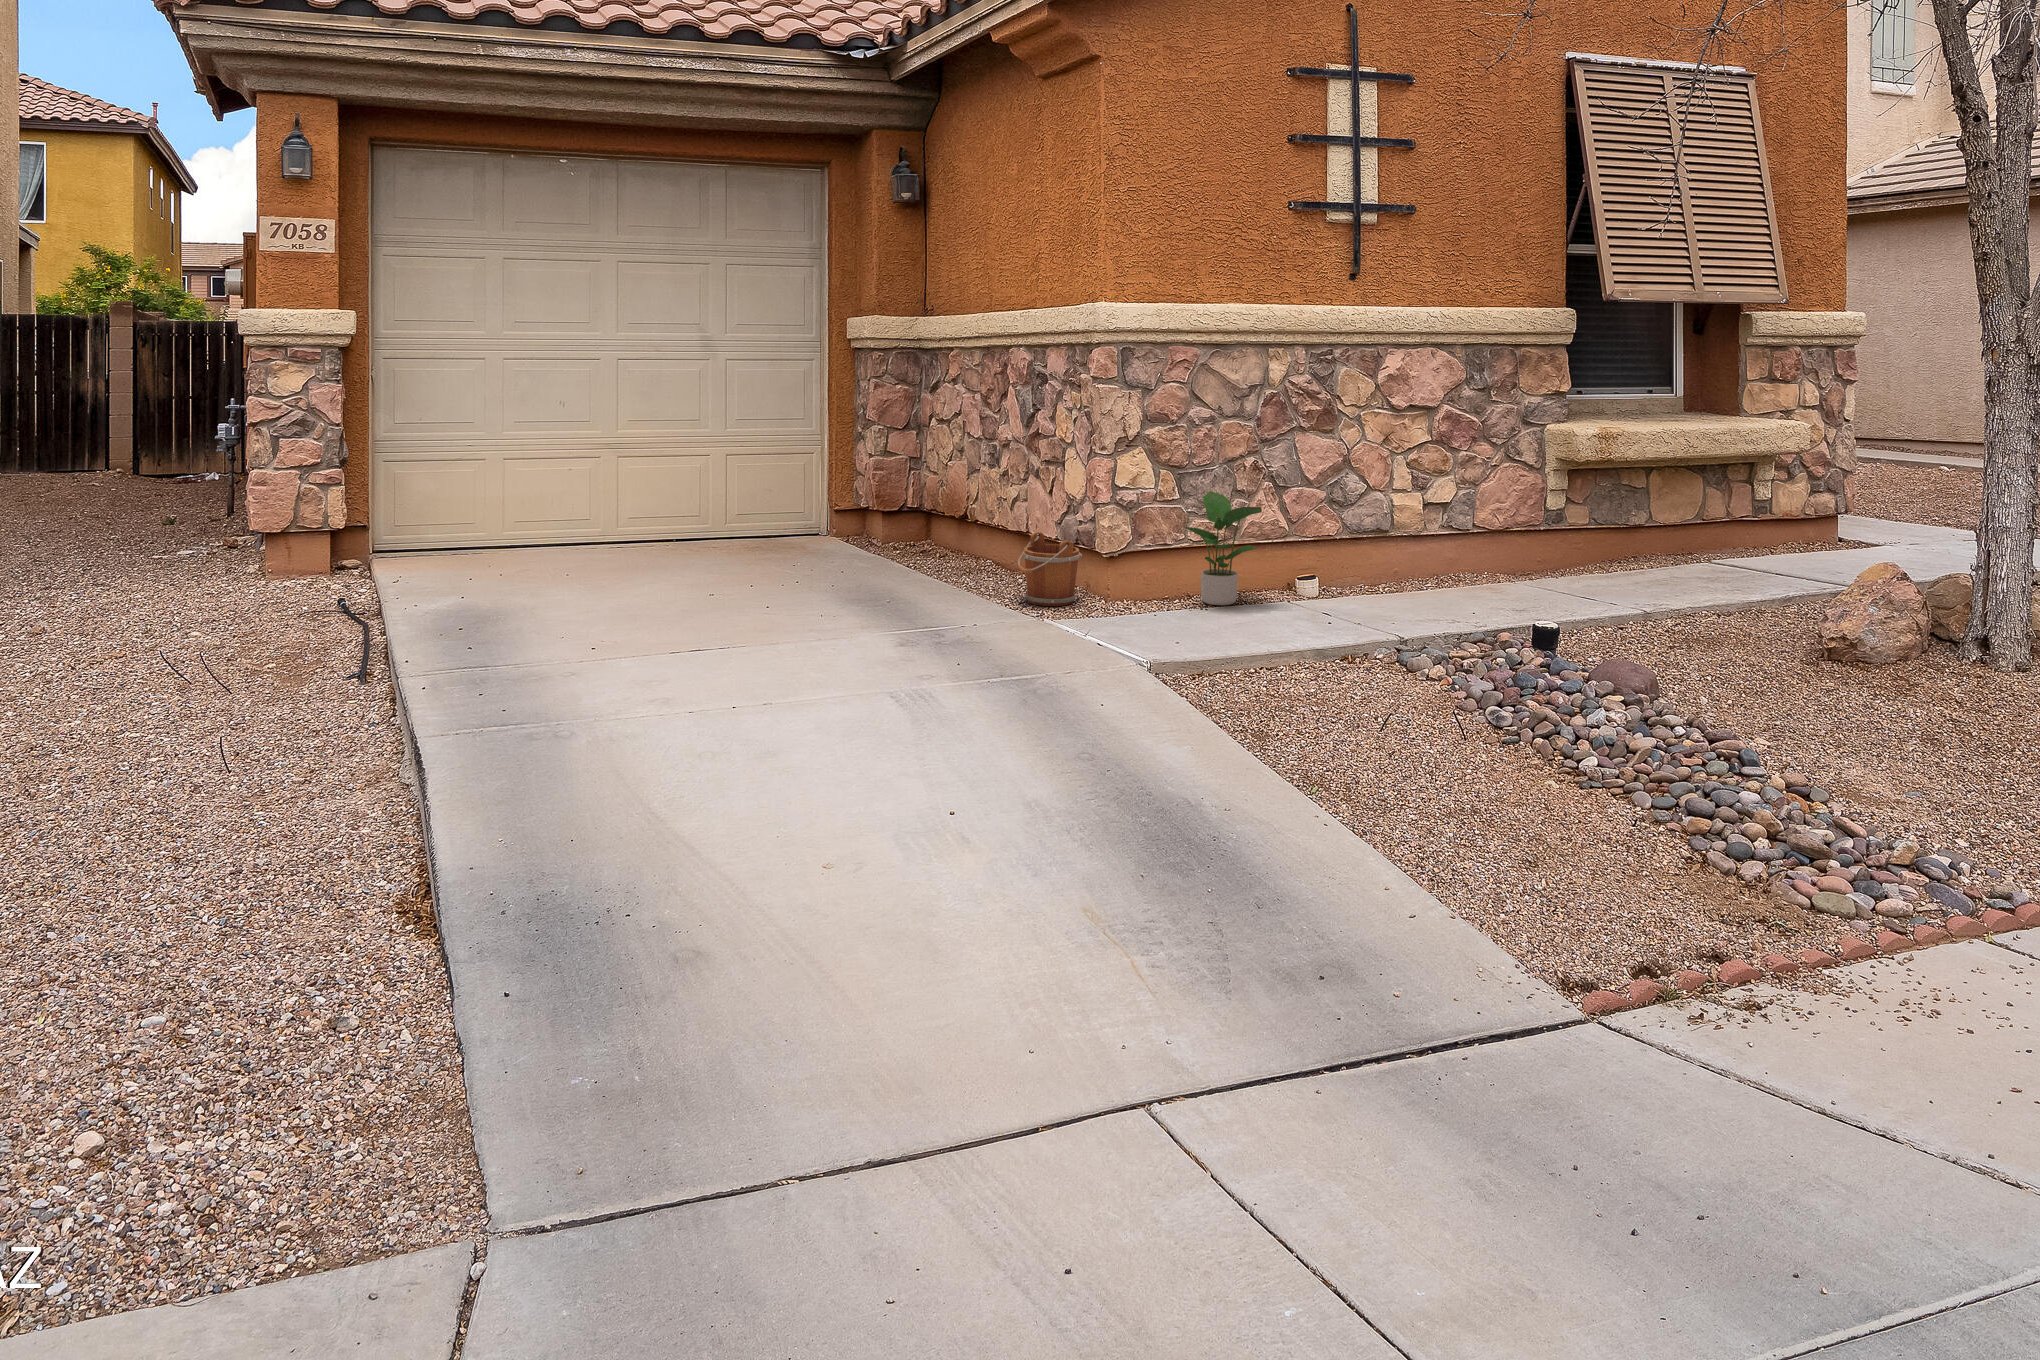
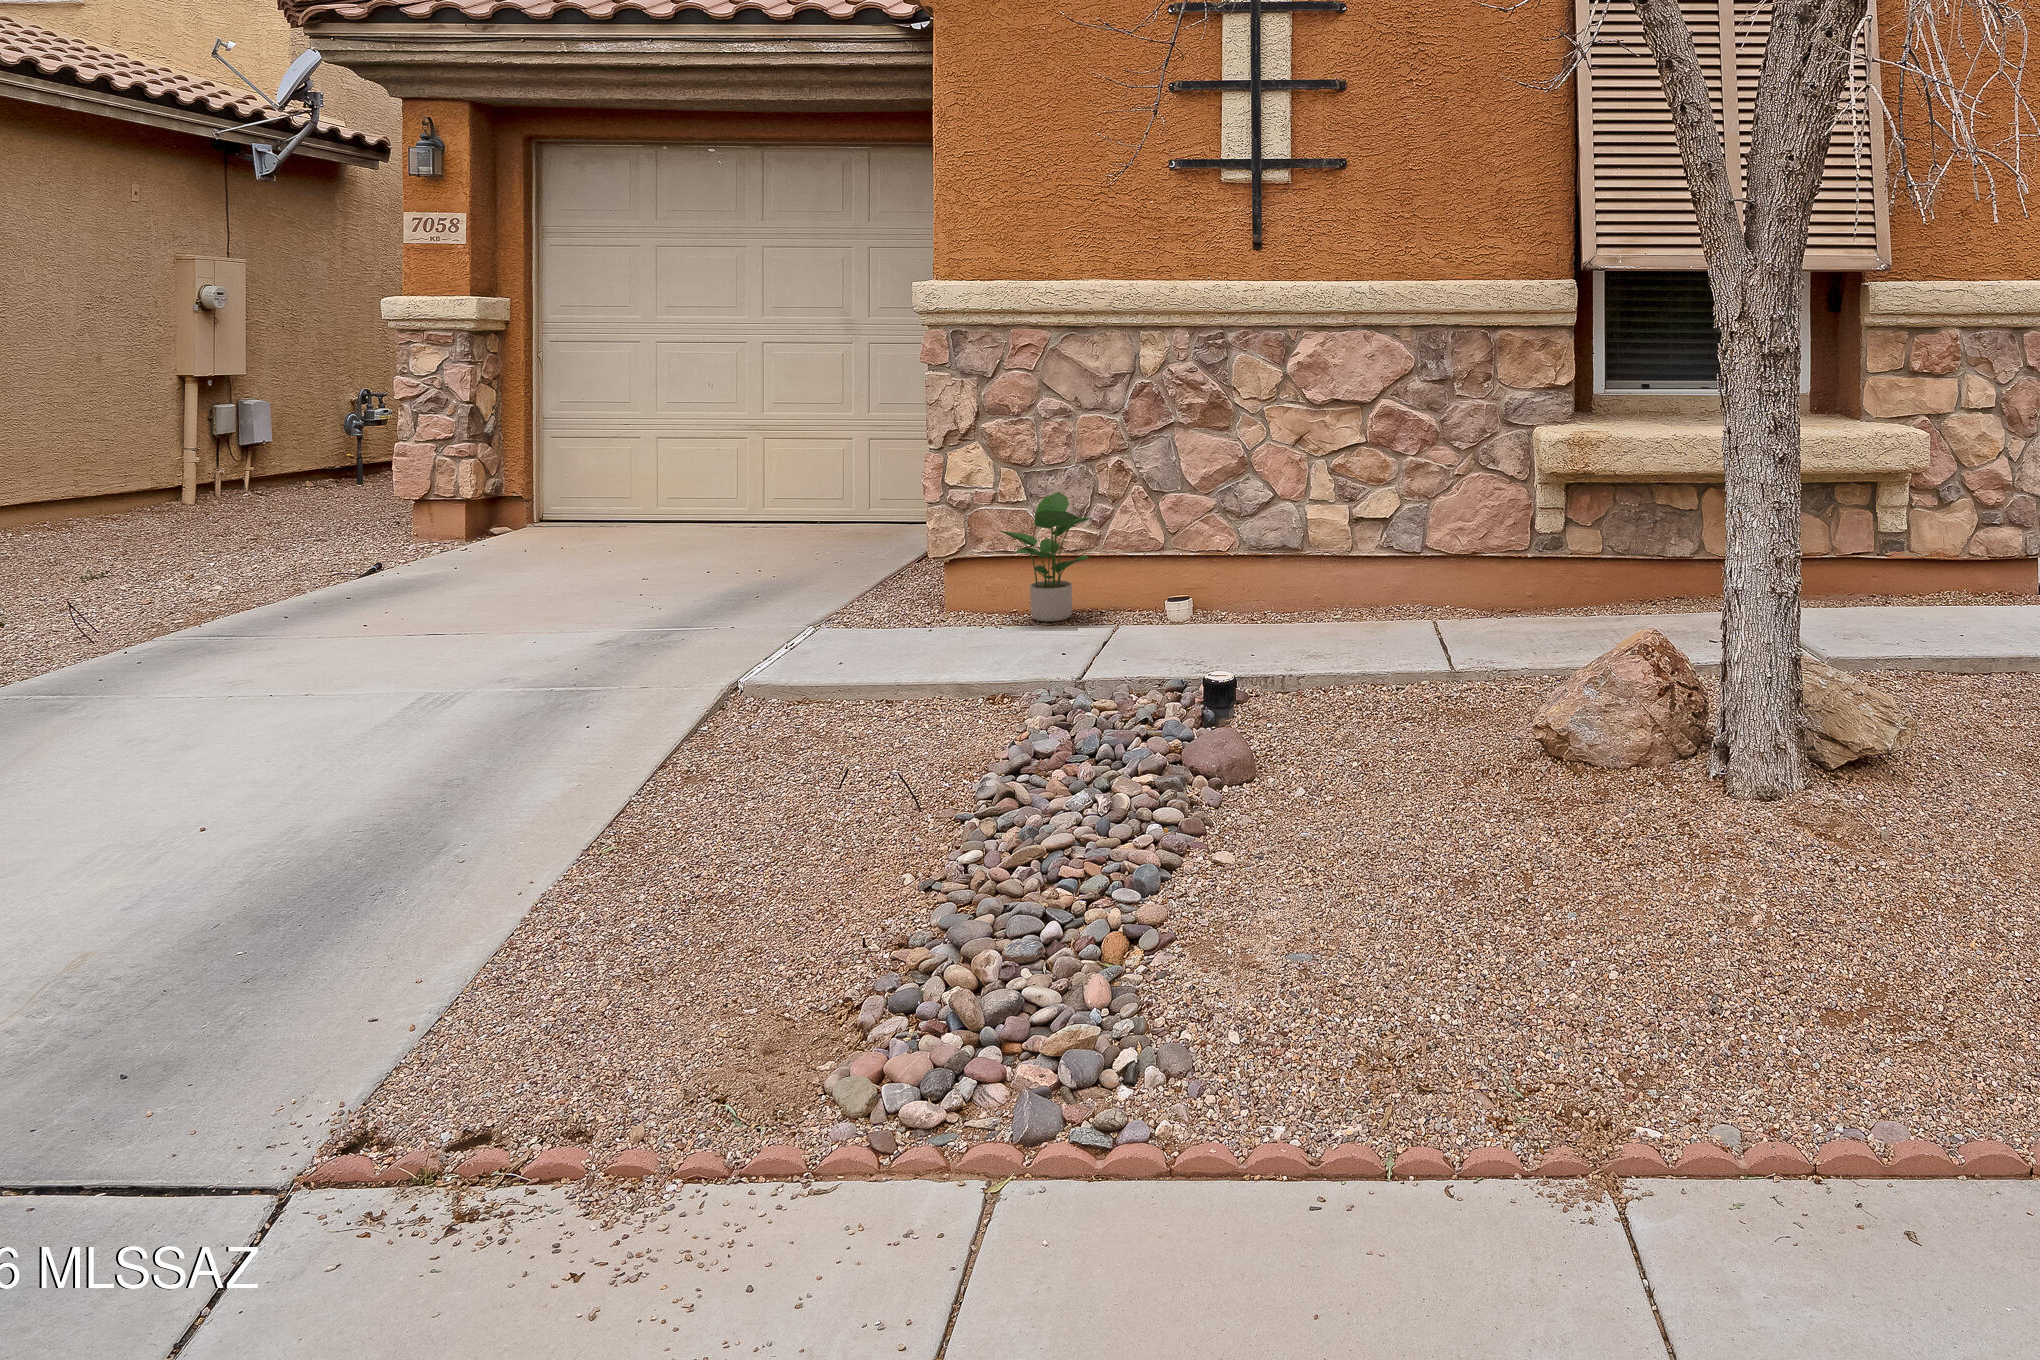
bucket: present [1018,532,1082,606] -> none [851,529,921,610]

